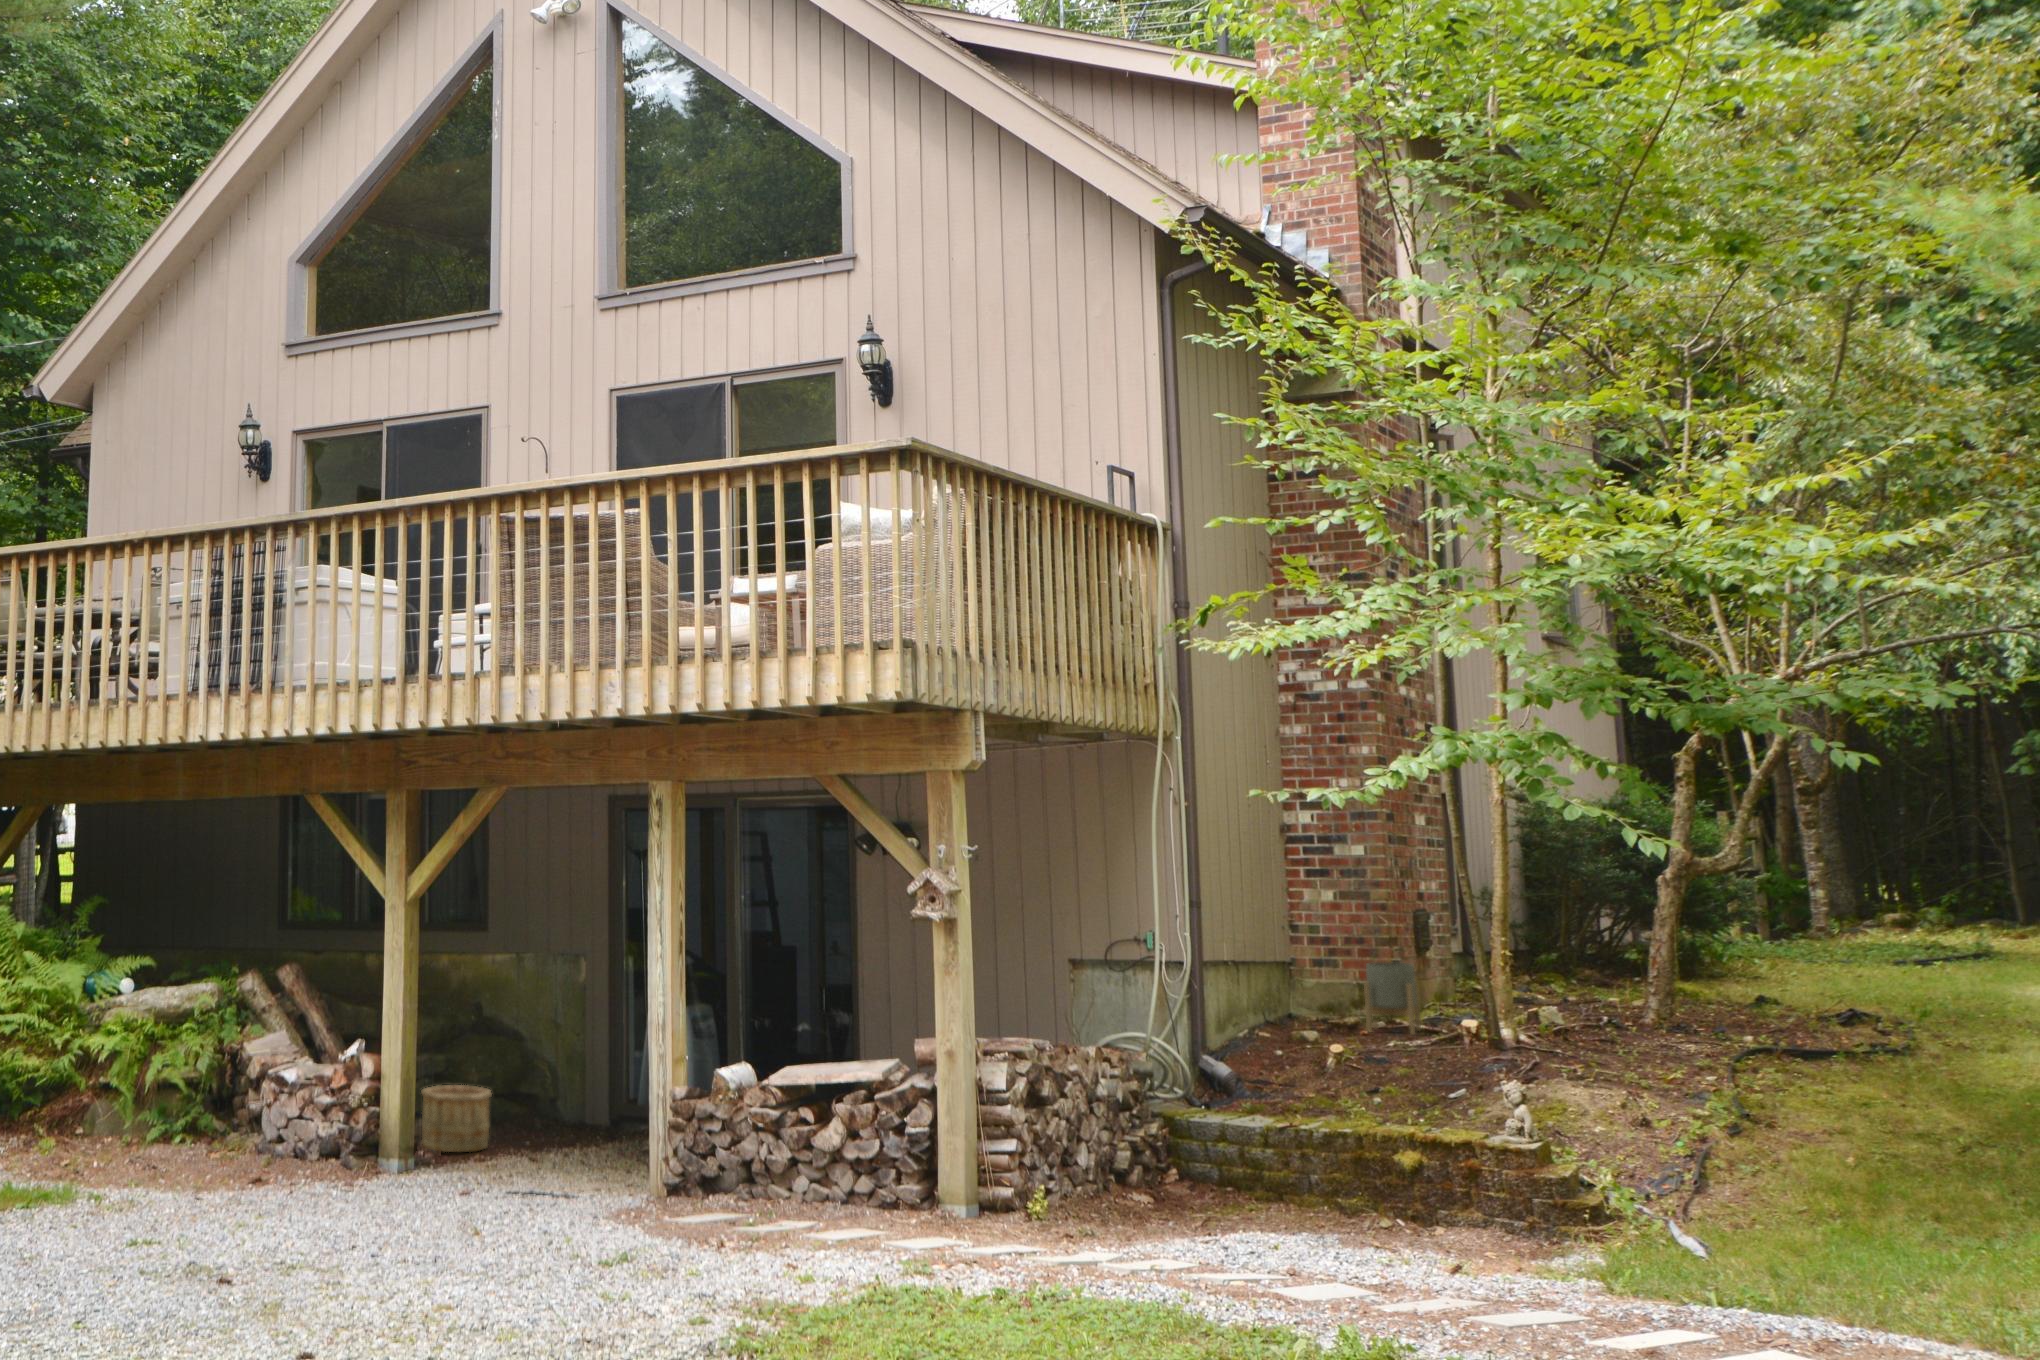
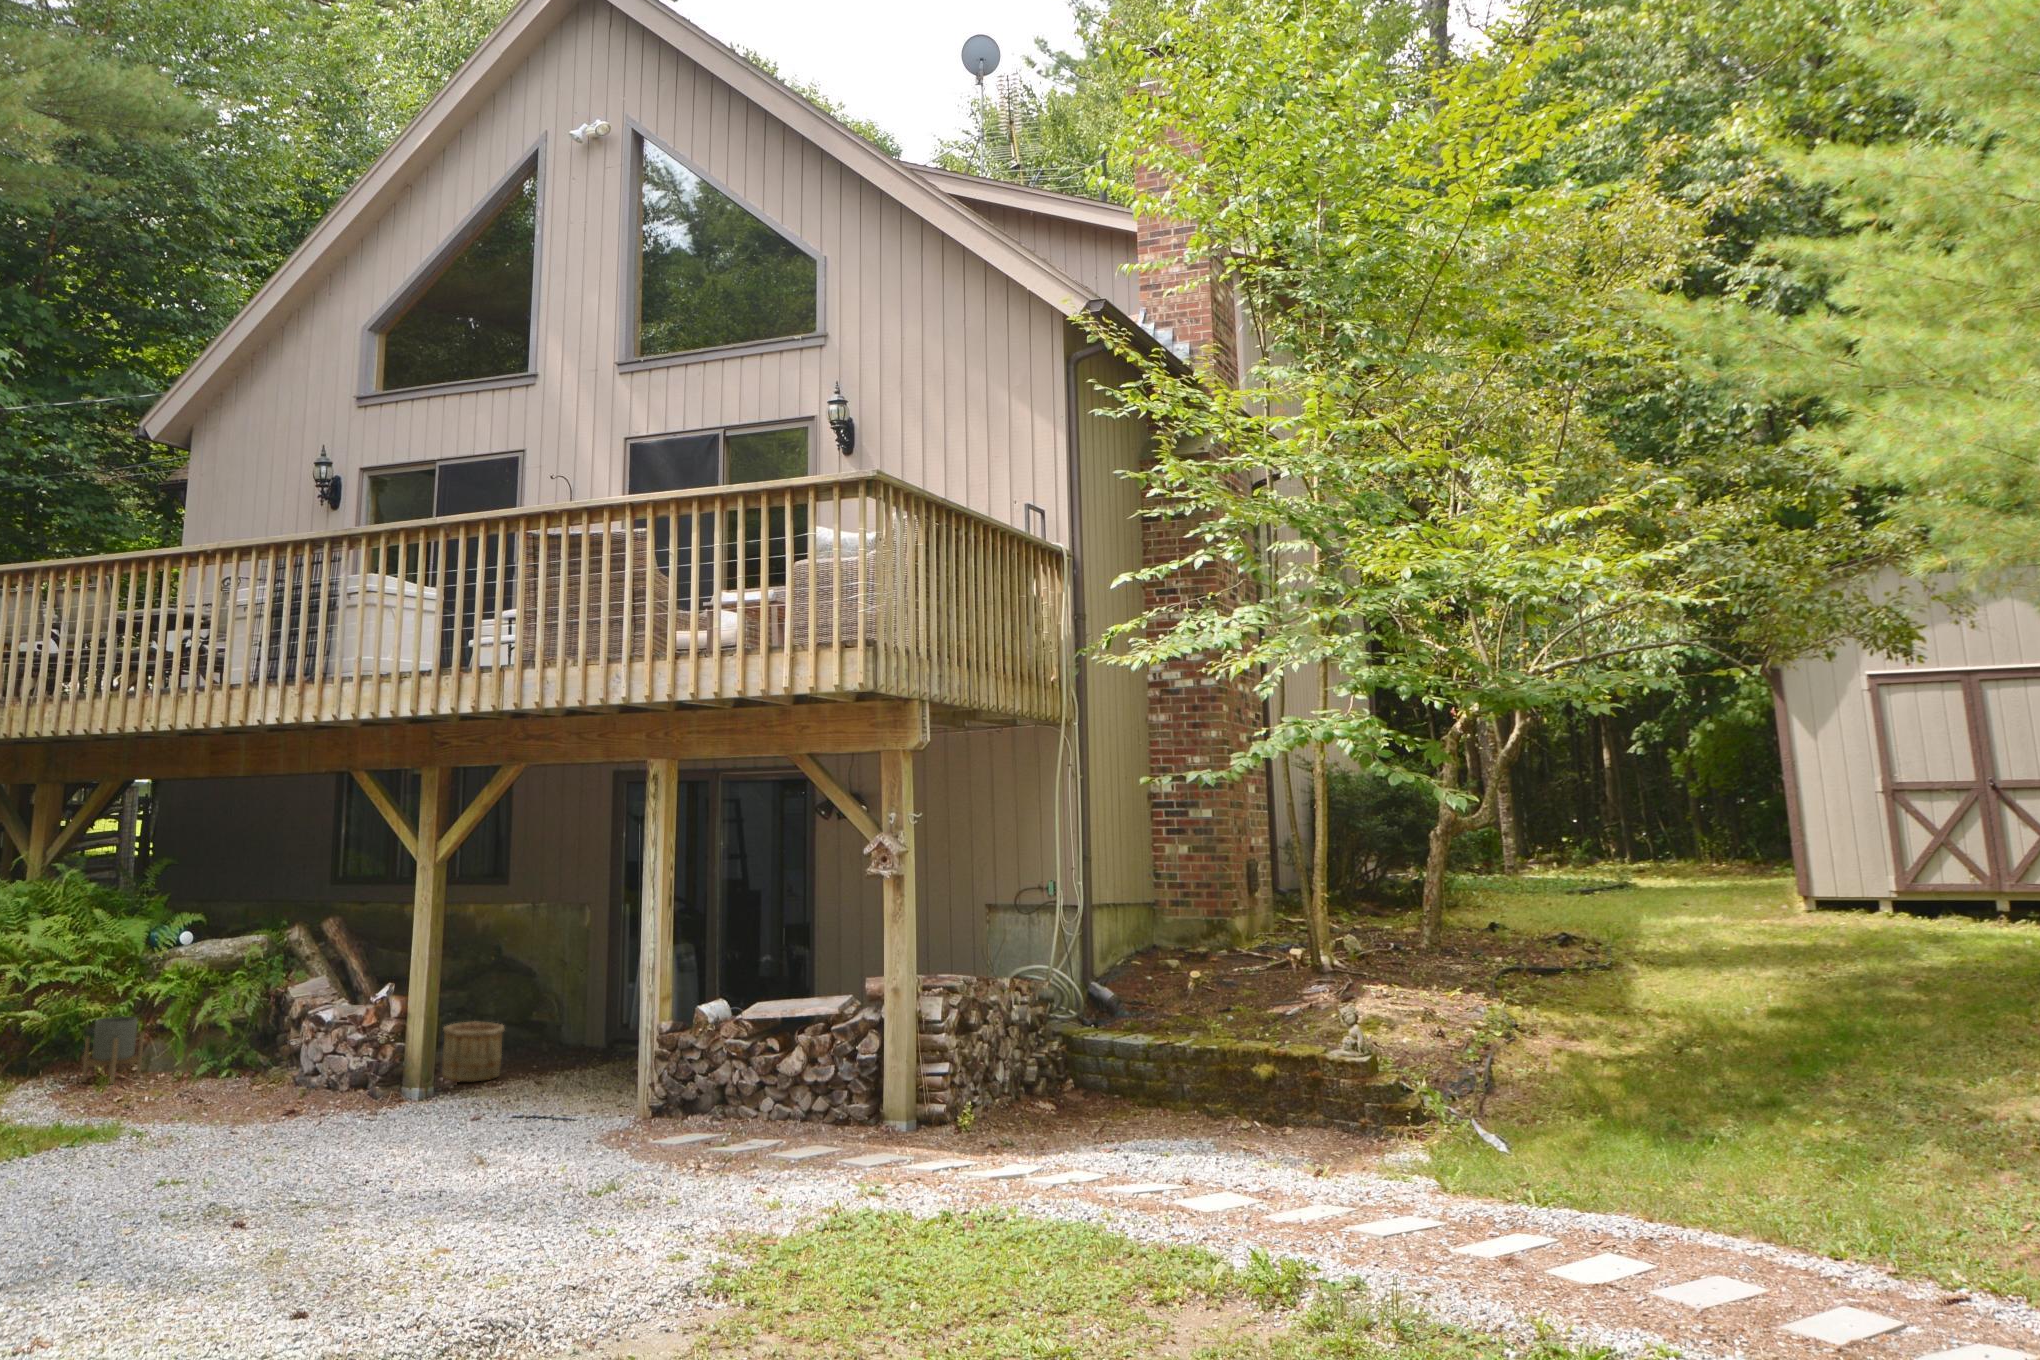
planter: present [1364,962,1421,1034] -> present [82,1017,144,1084]

